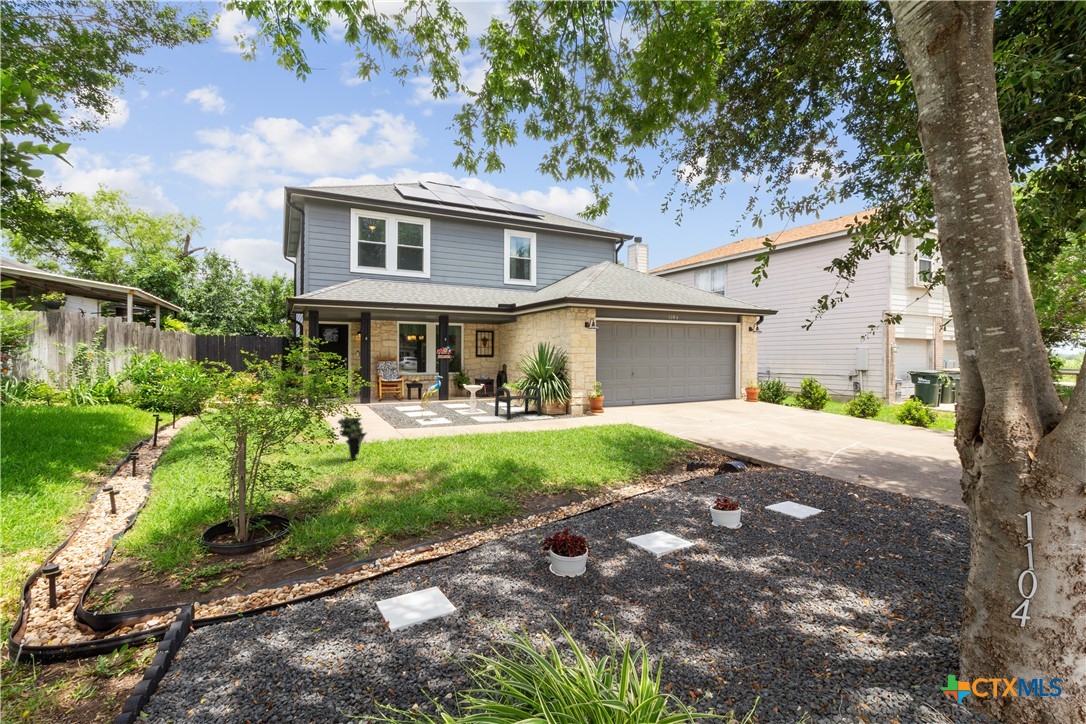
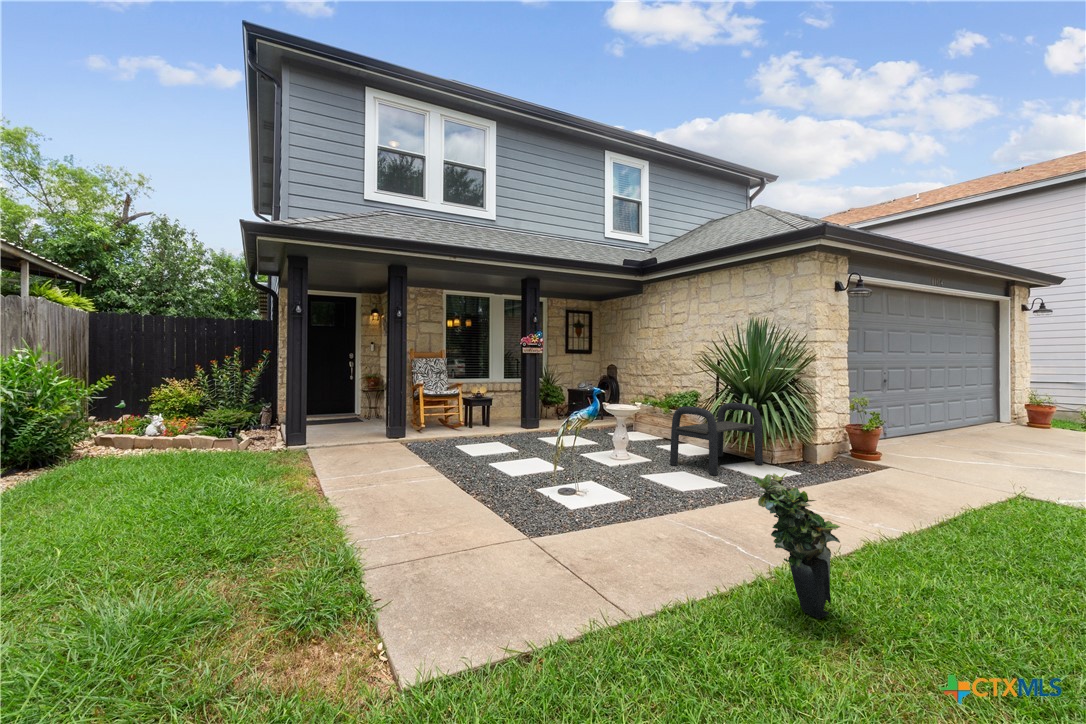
potted plant: present [338,416,366,460] -> present [752,473,840,619]

